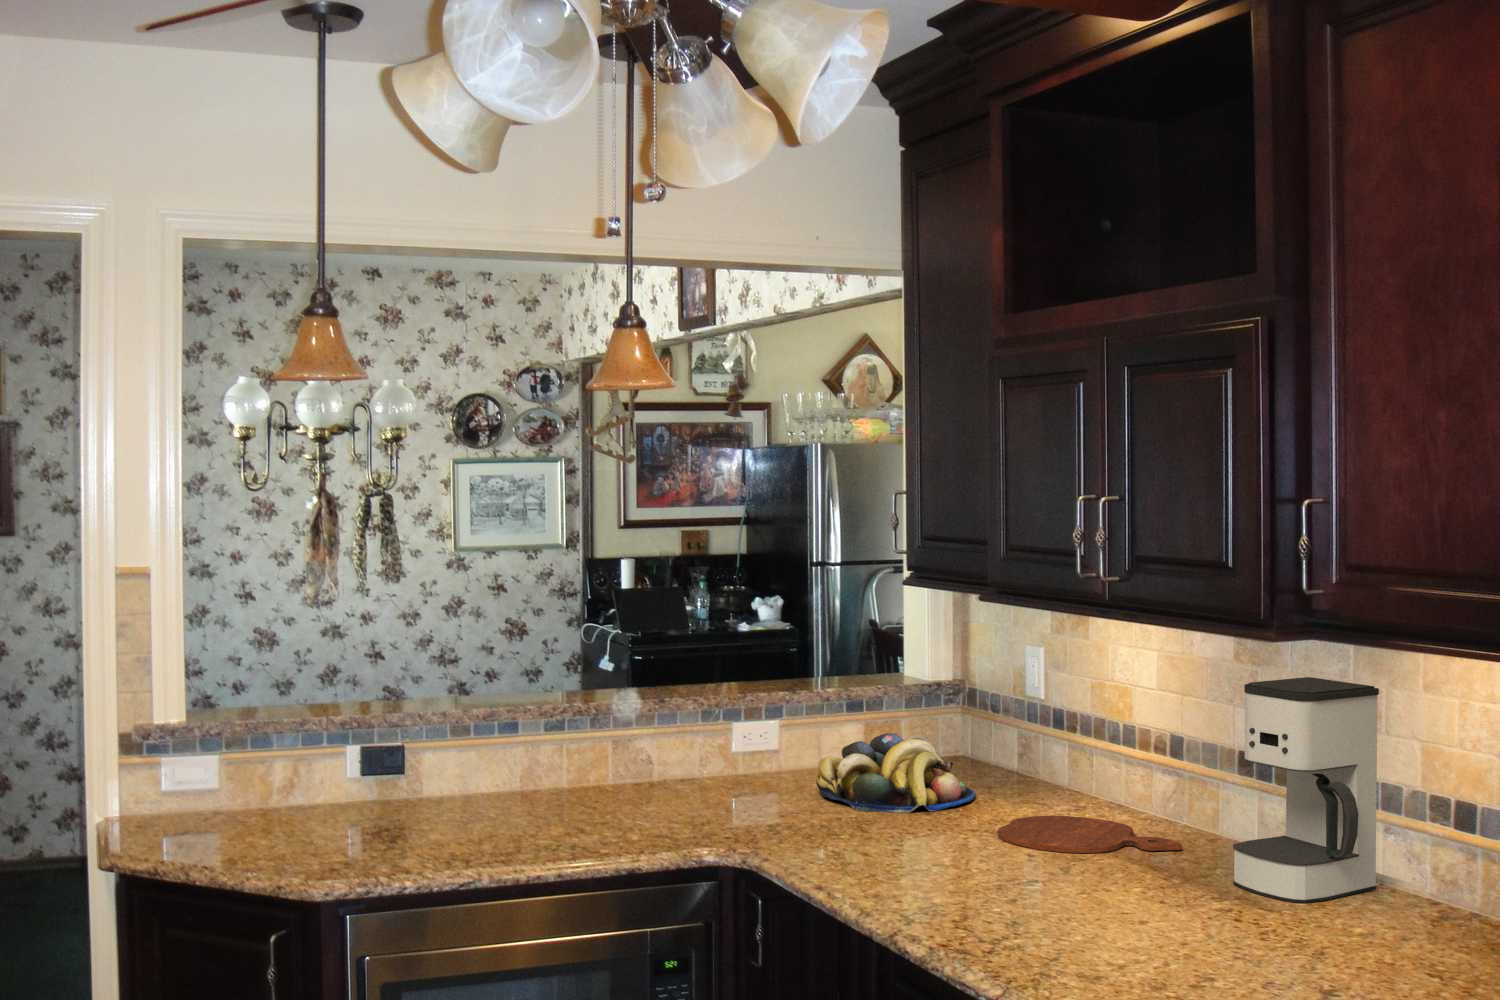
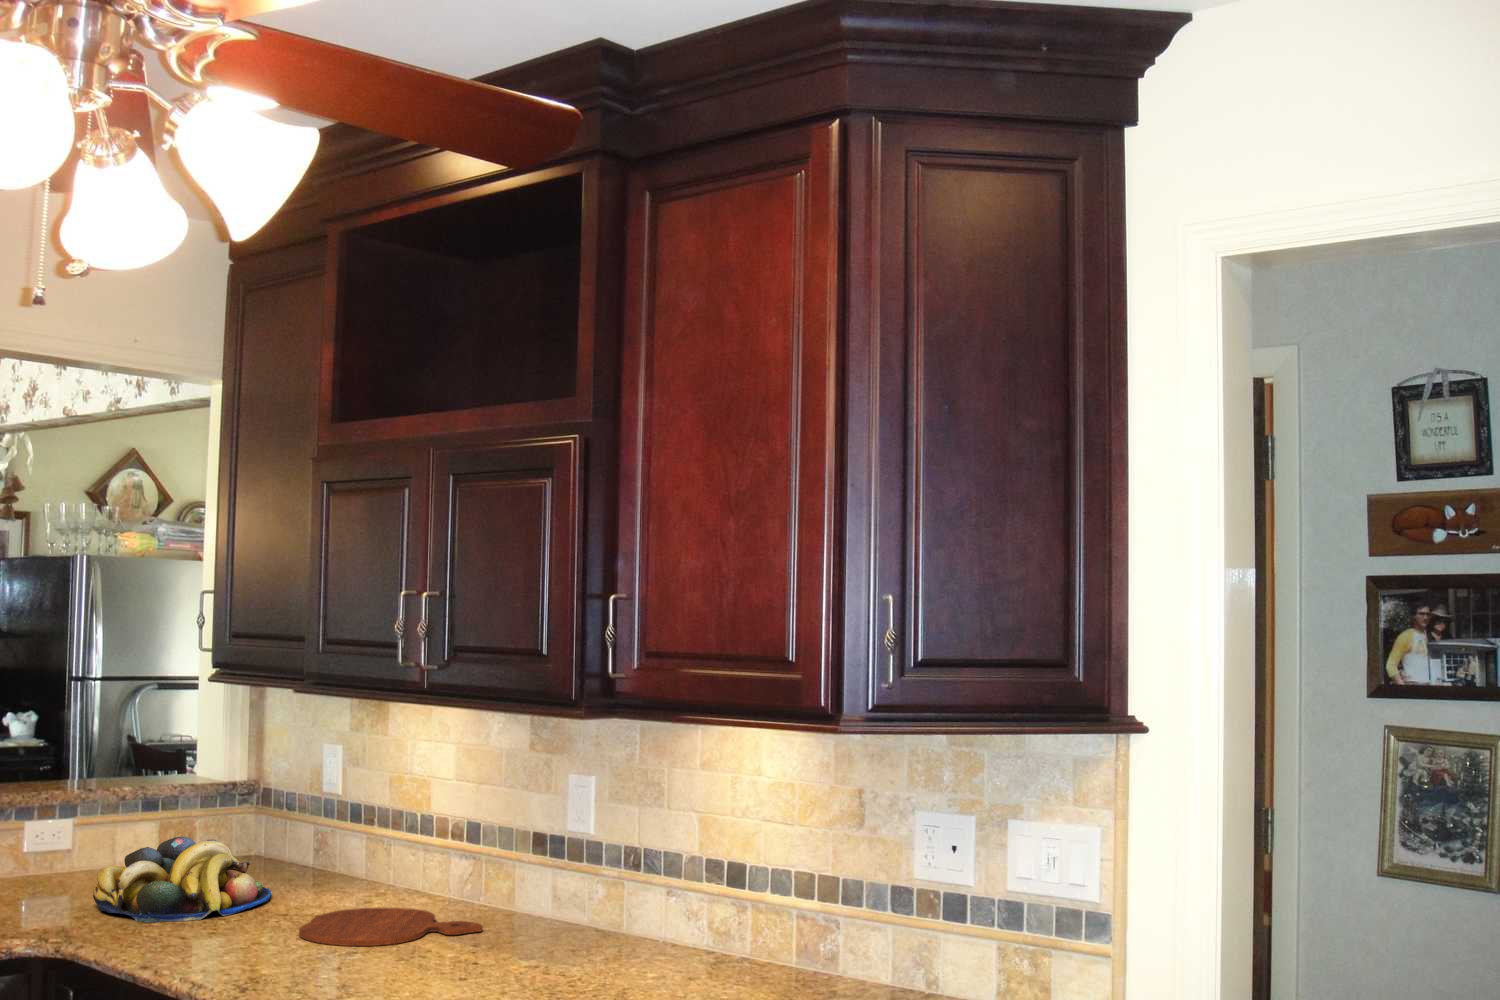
coffee maker: present [1233,677,1379,903] -> none [536,758,665,972]

